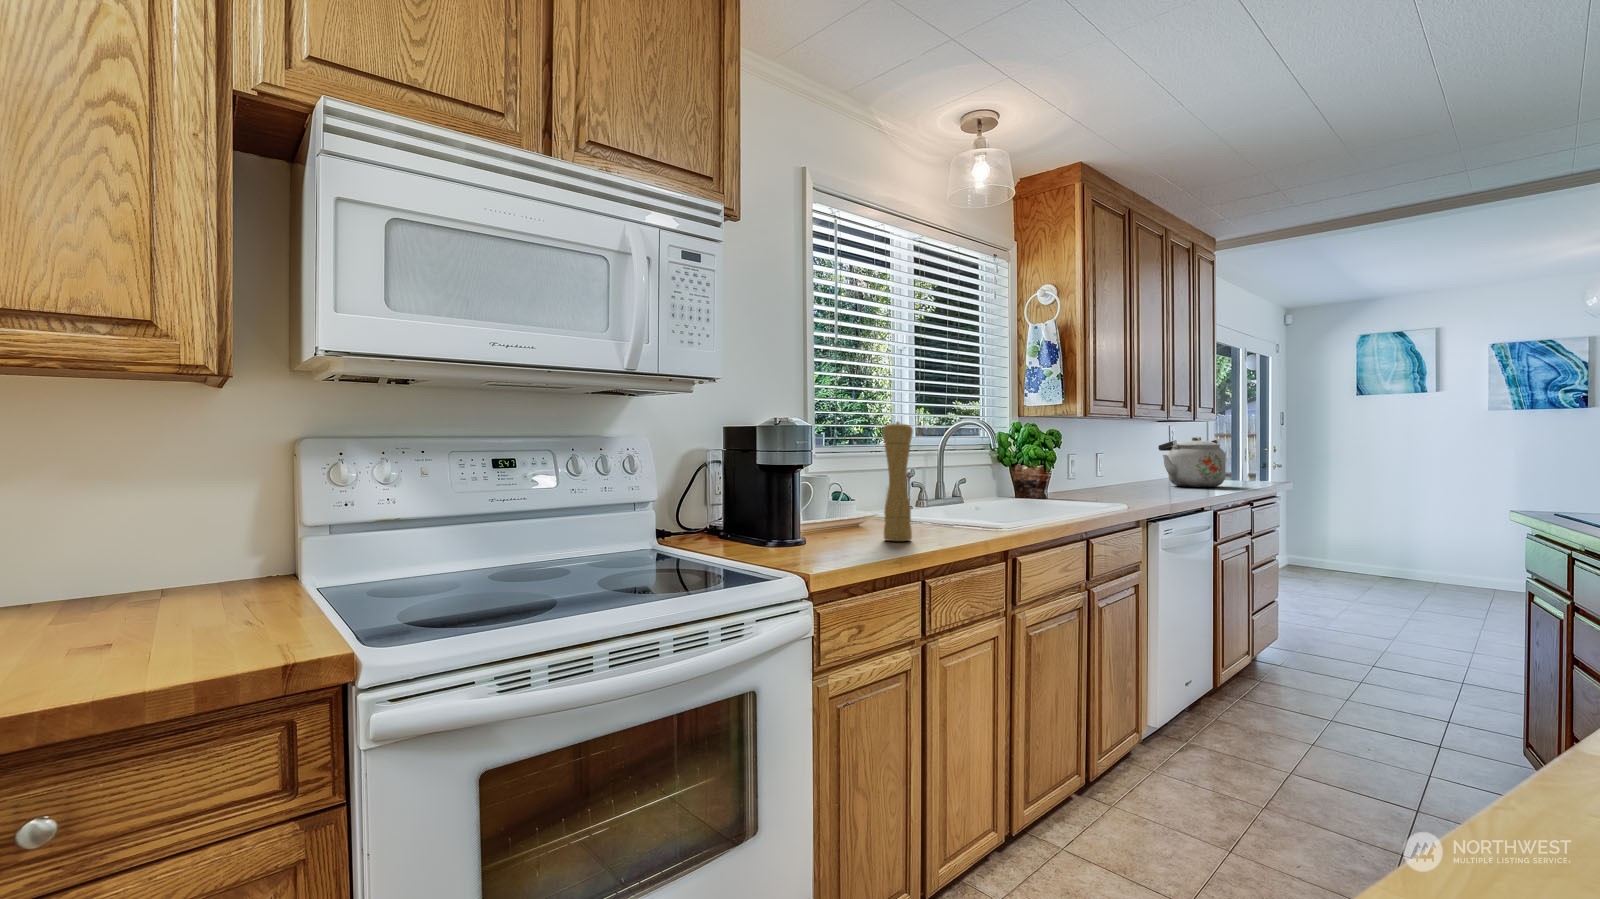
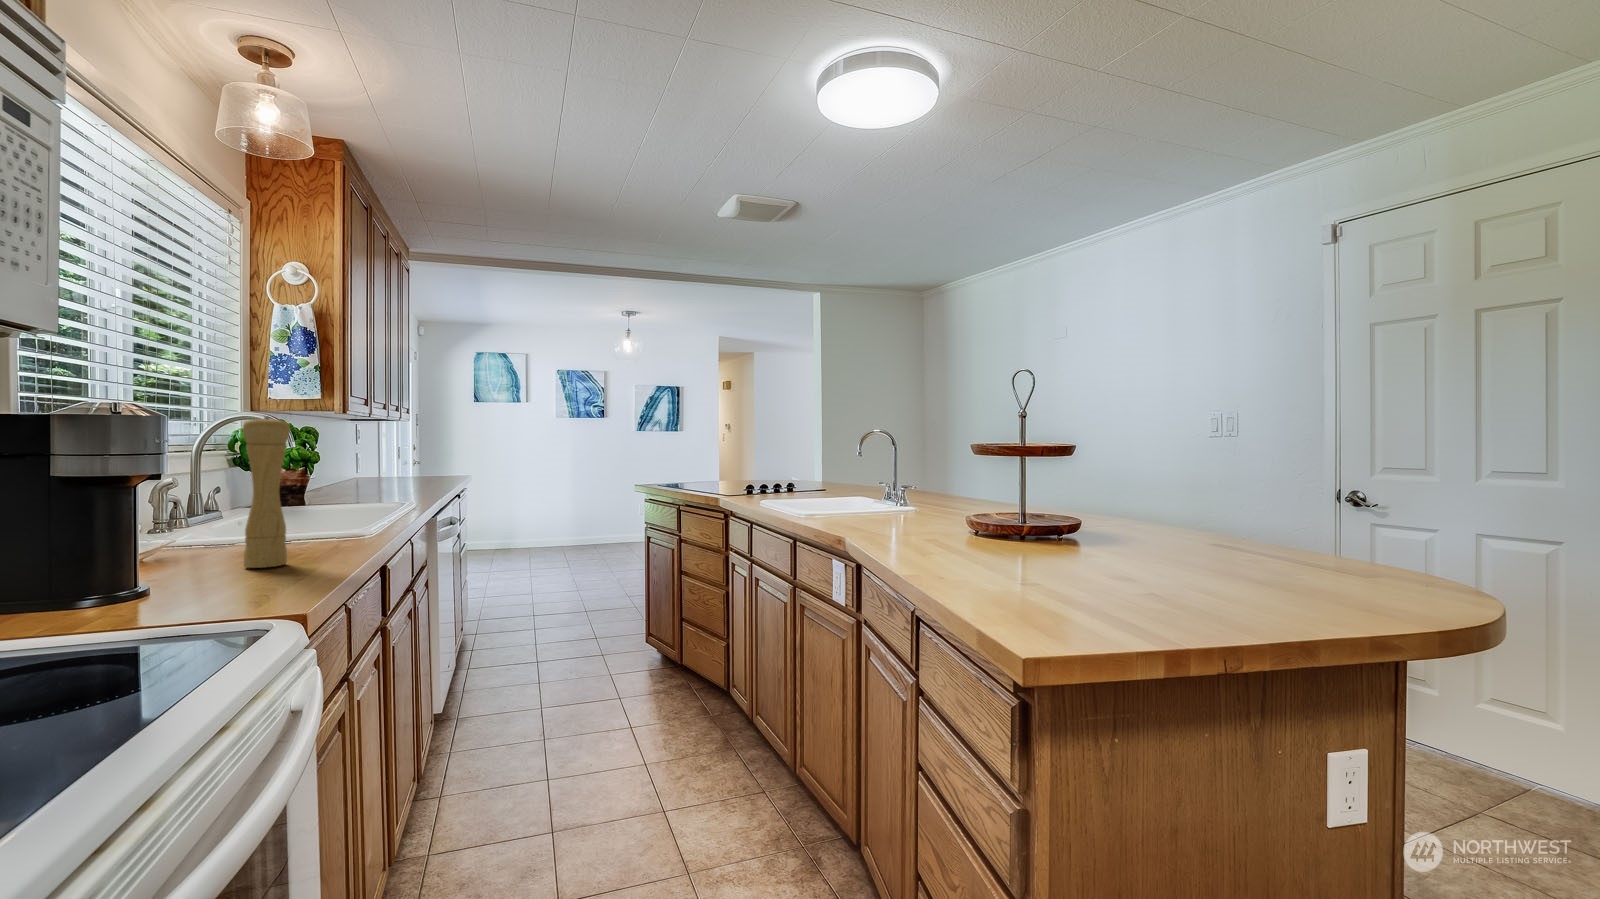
kettle: present [1158,437,1226,487] -> none [367,434,433,481]

